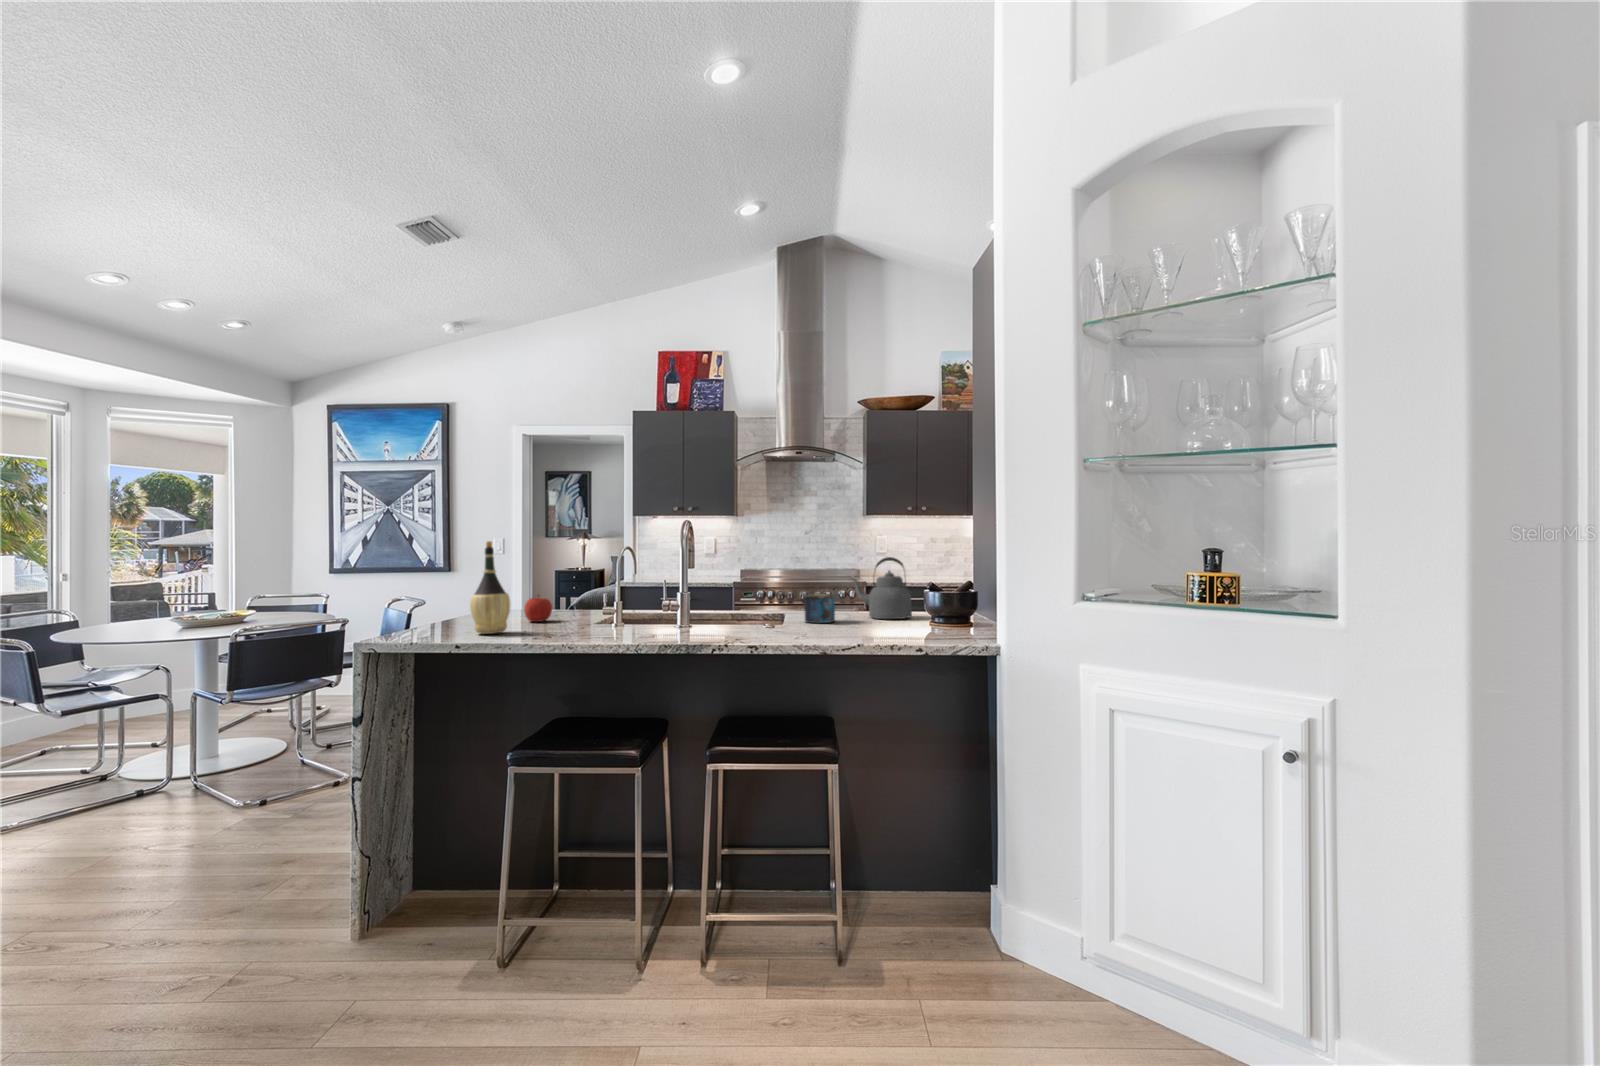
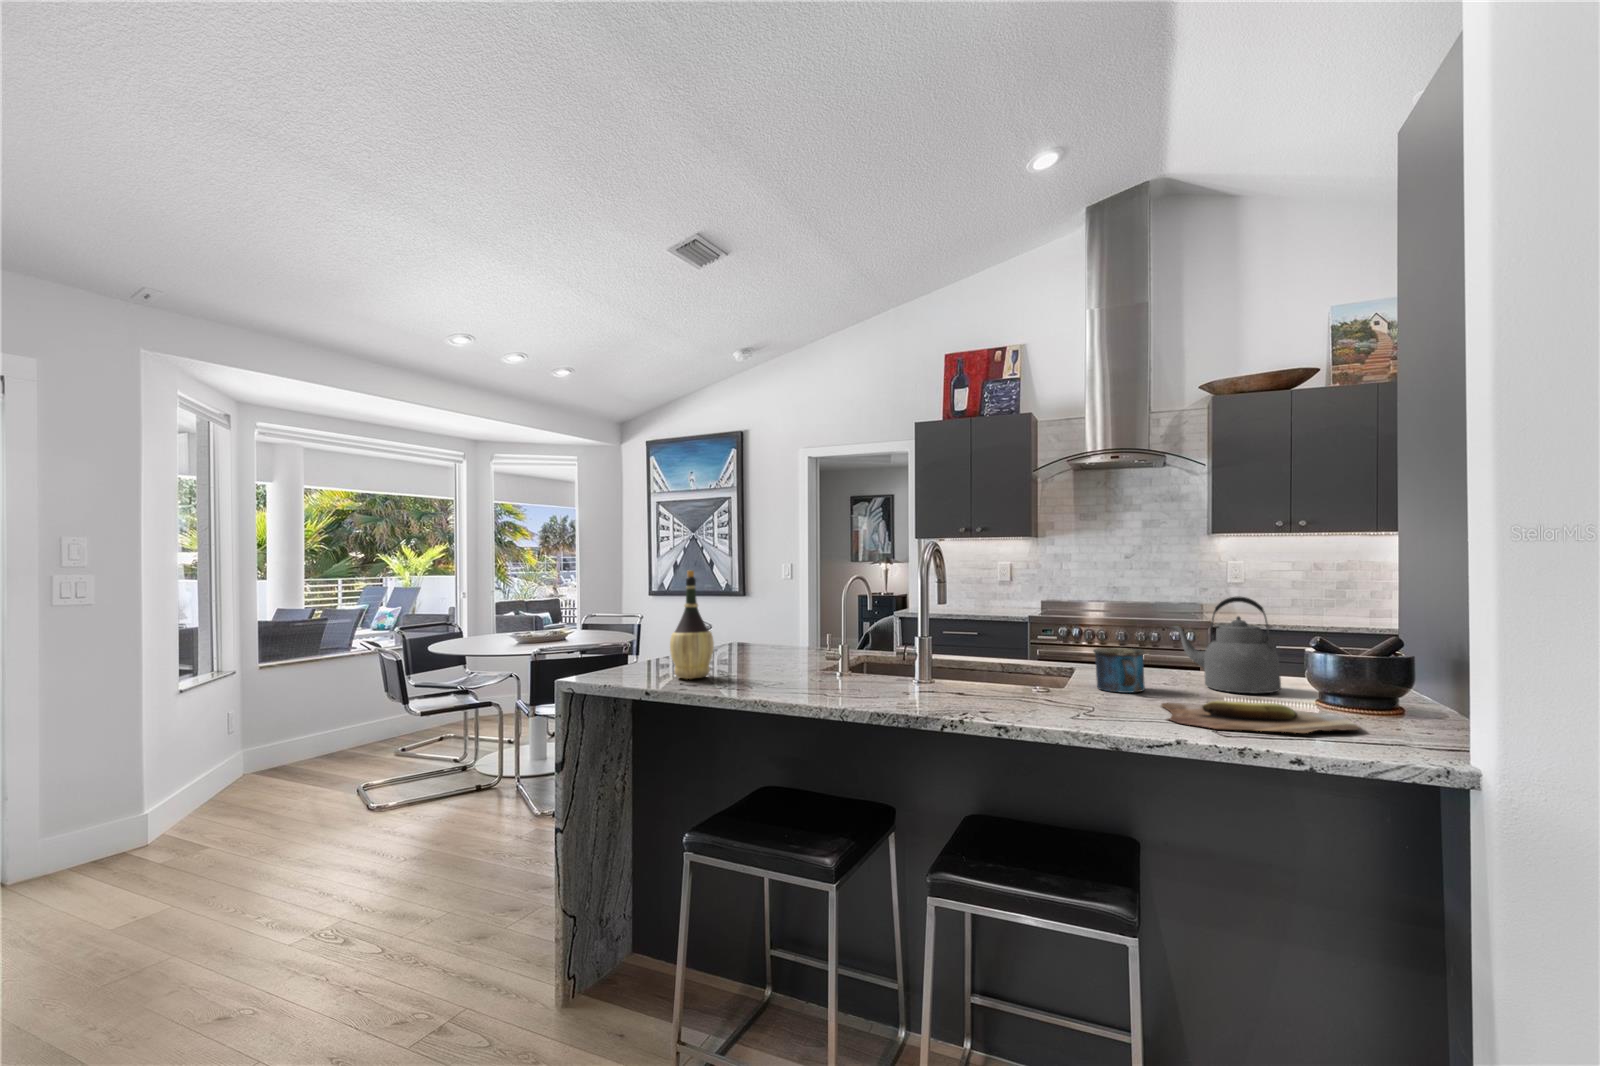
apple: present [524,597,552,622] -> none [745,632,776,664]
cutting board: none [847,620,953,636] -> present [1161,701,1360,733]

